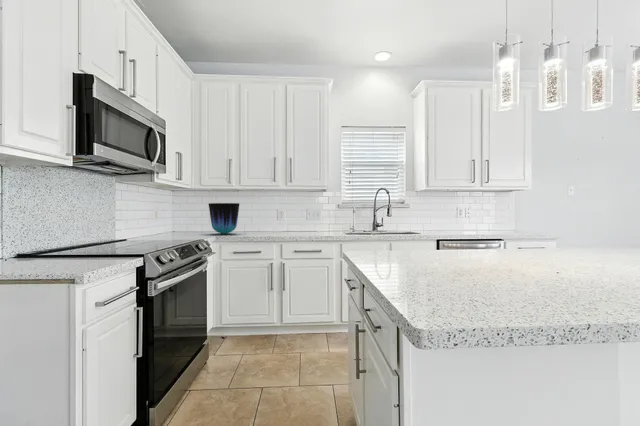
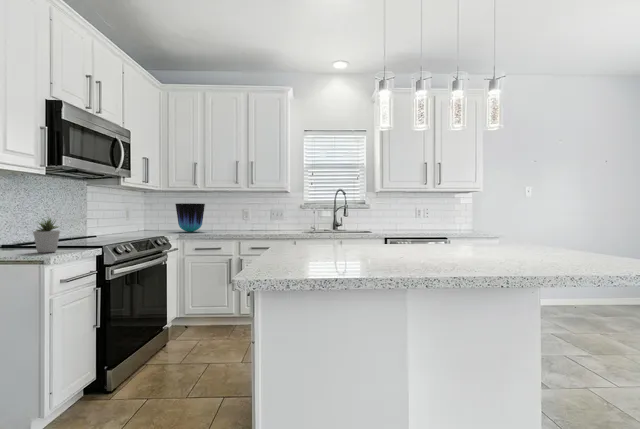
potted plant: none [59,219,95,266] -> present [33,218,60,253]

